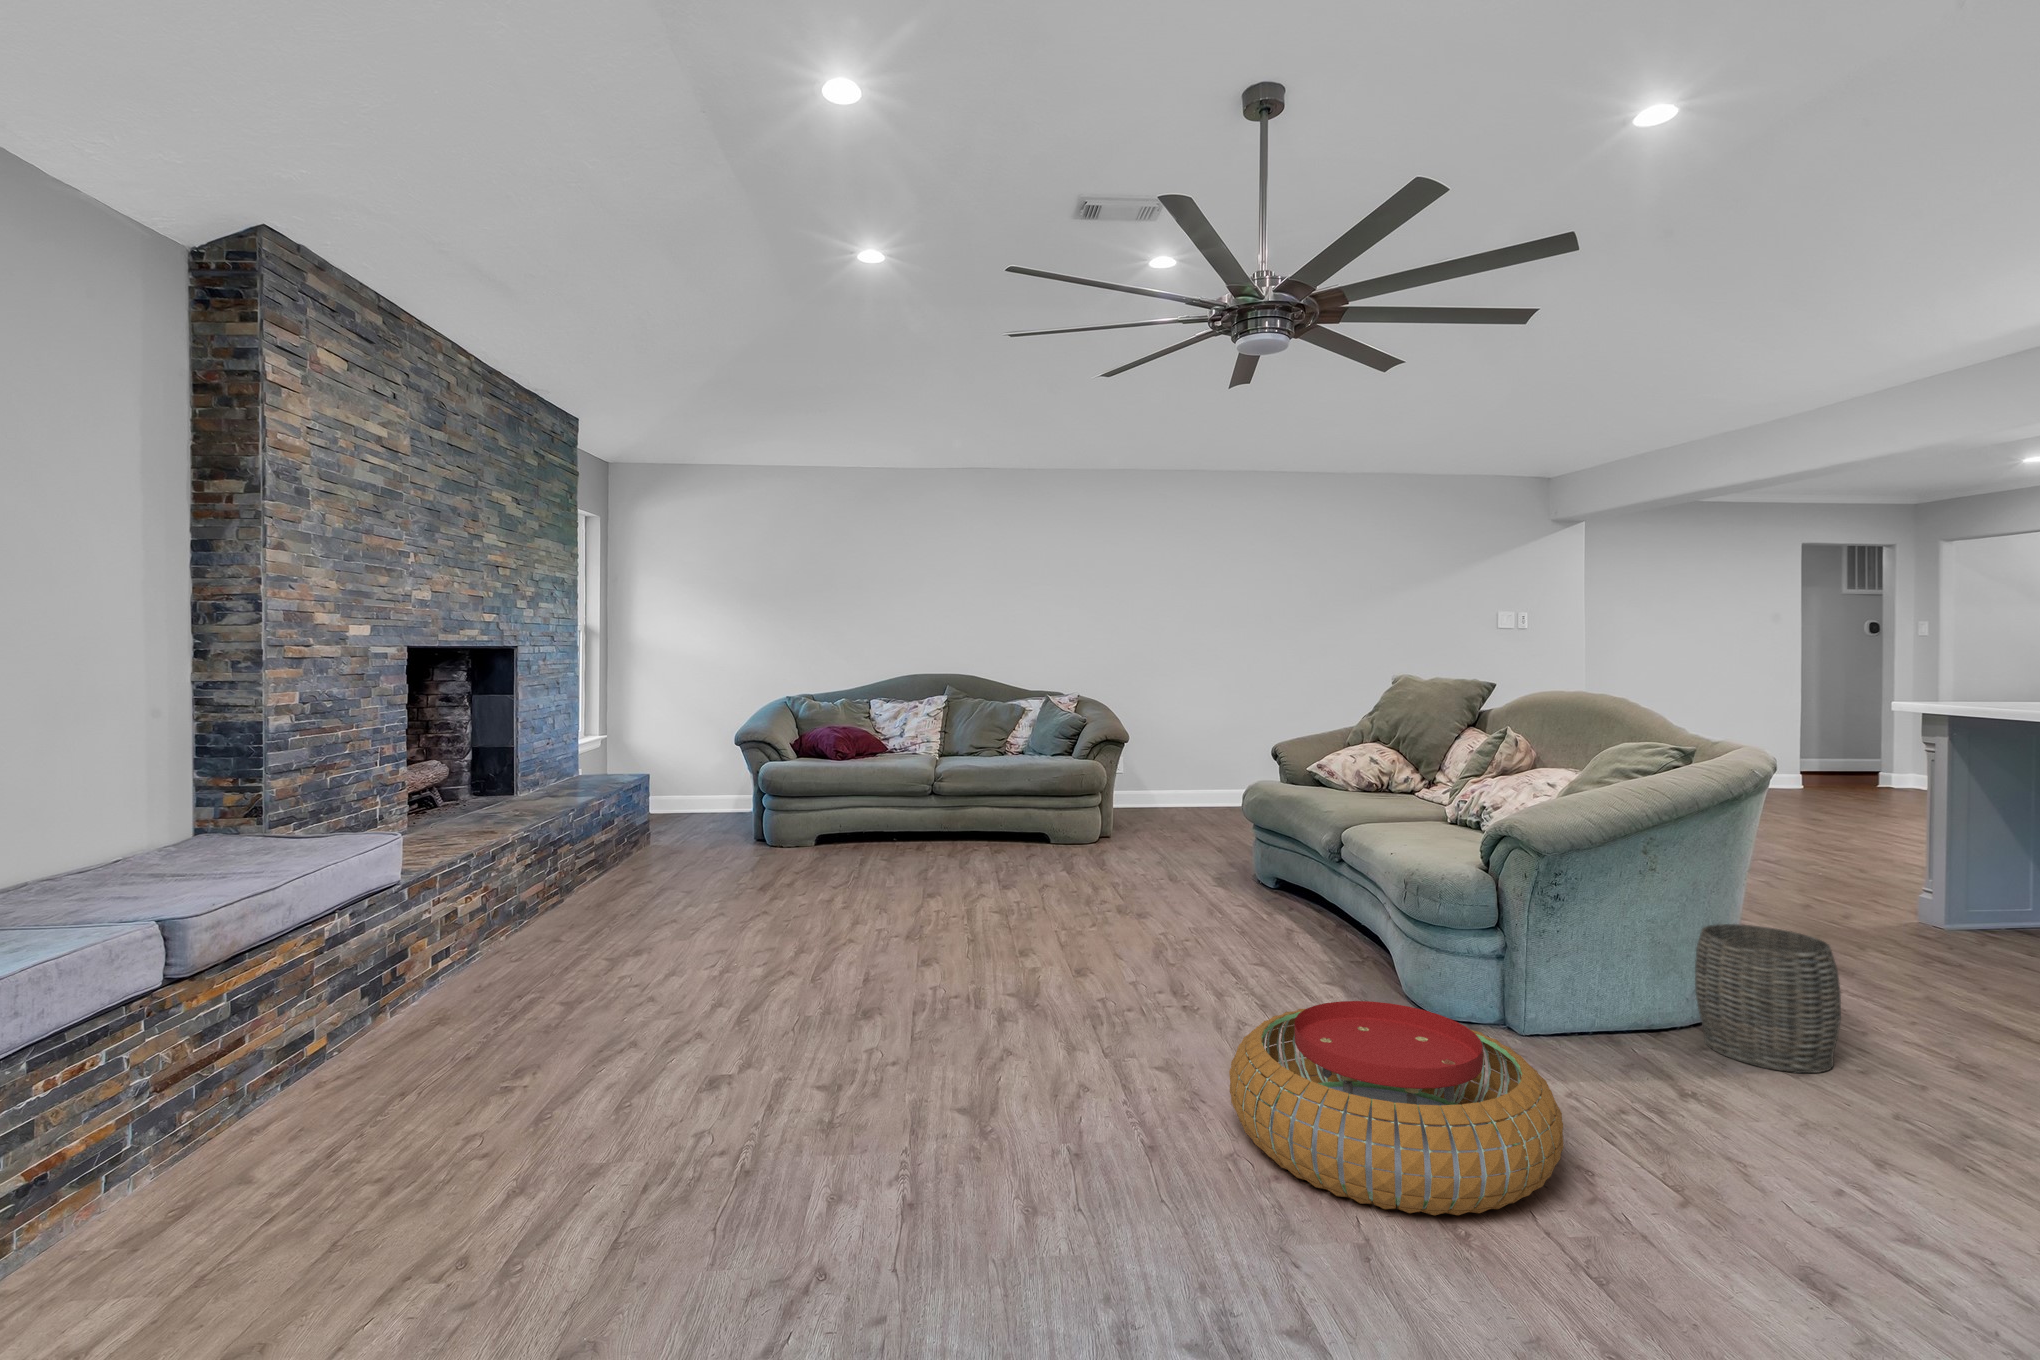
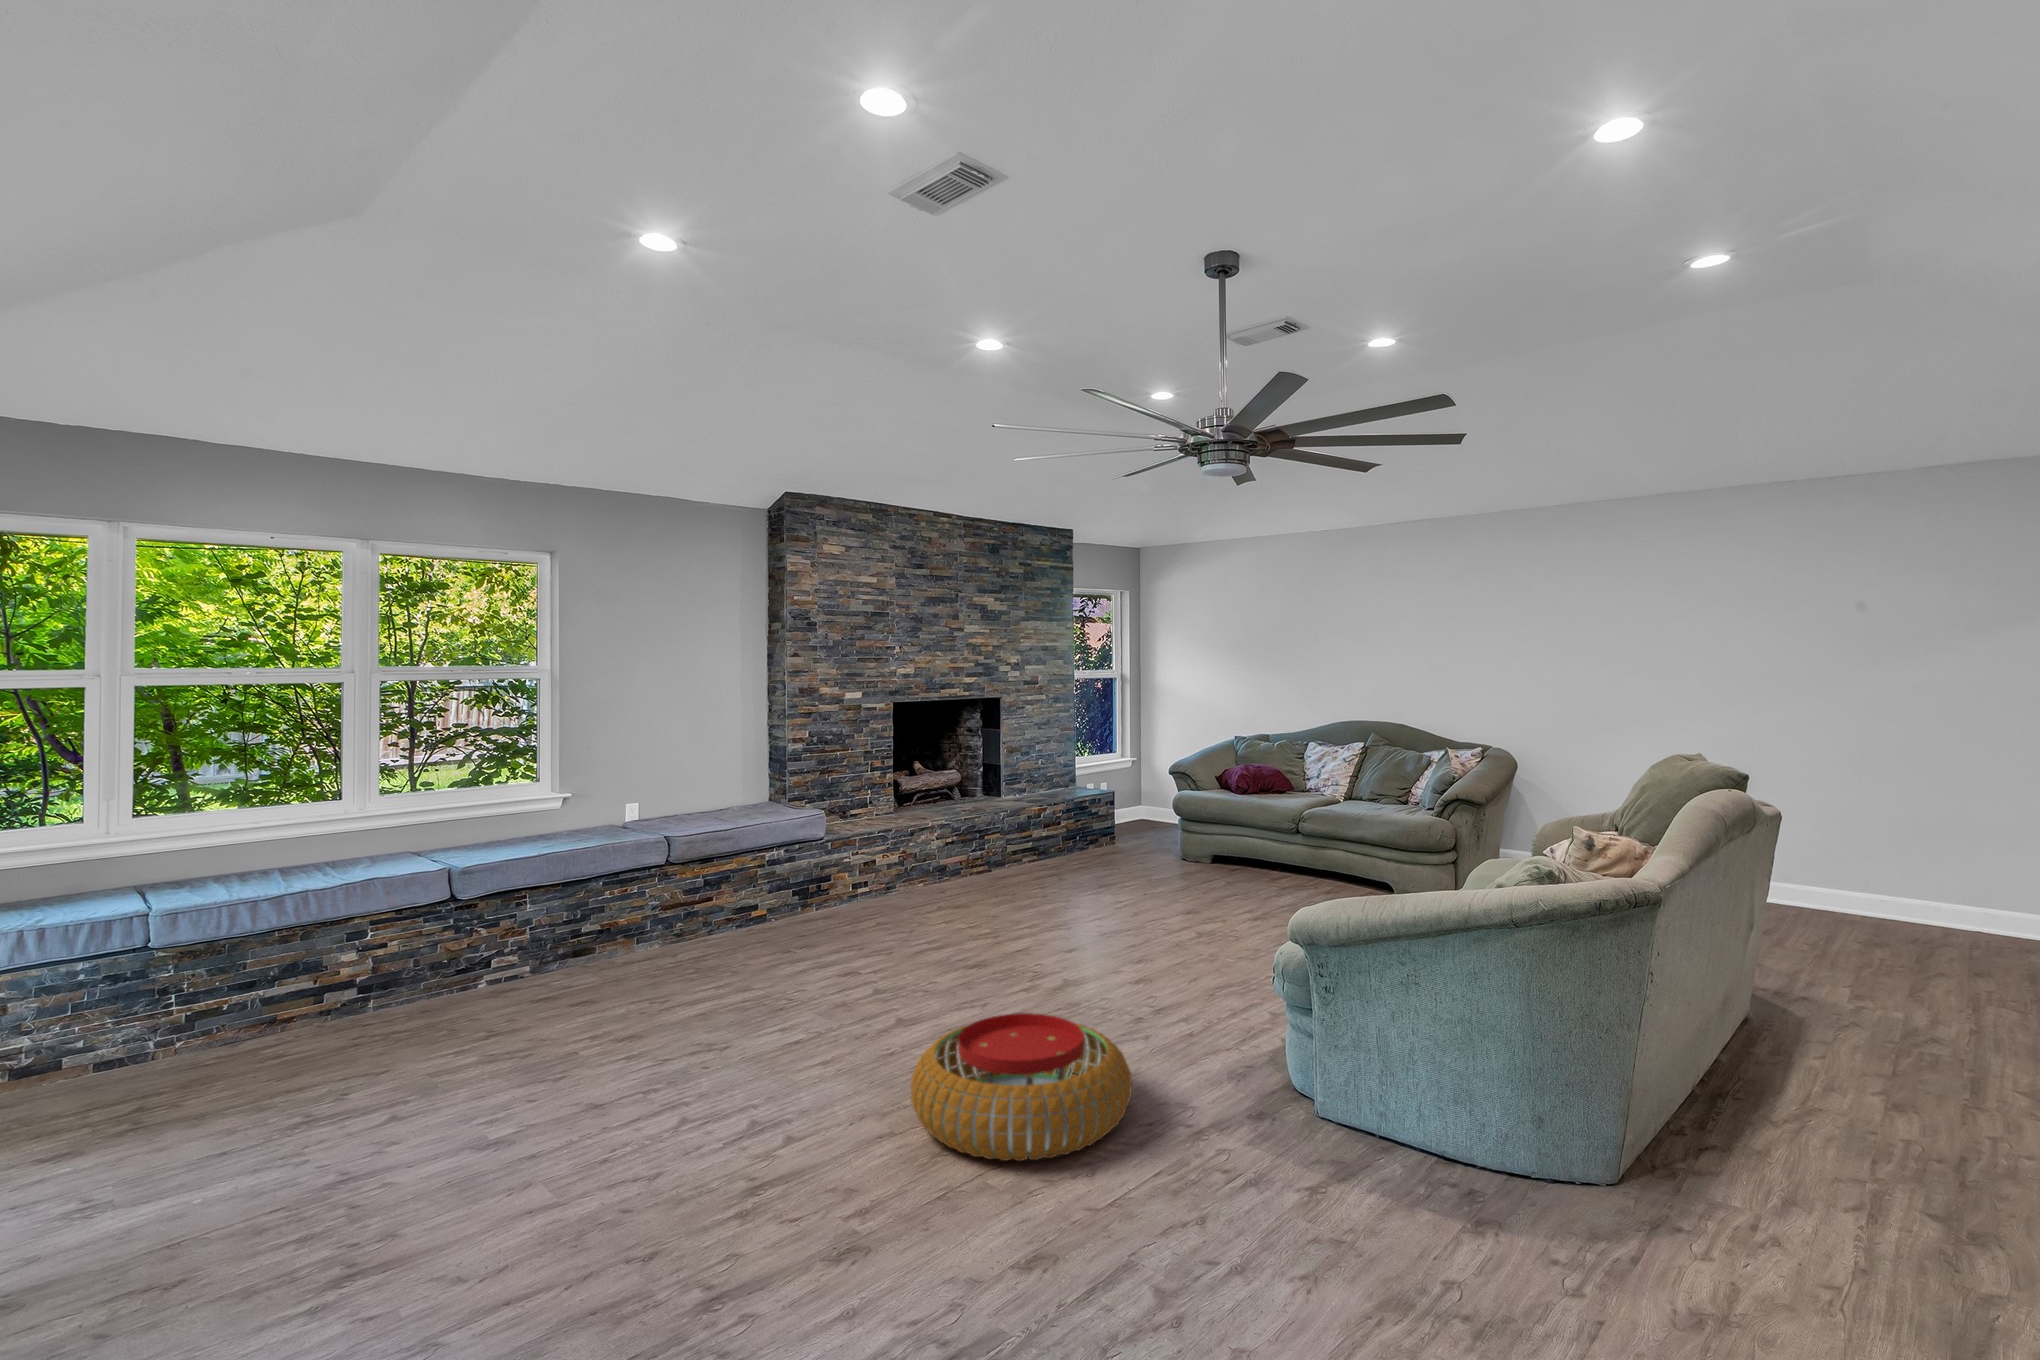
woven basket: present [1695,924,1841,1073] -> none [1424,1073,1559,1253]

